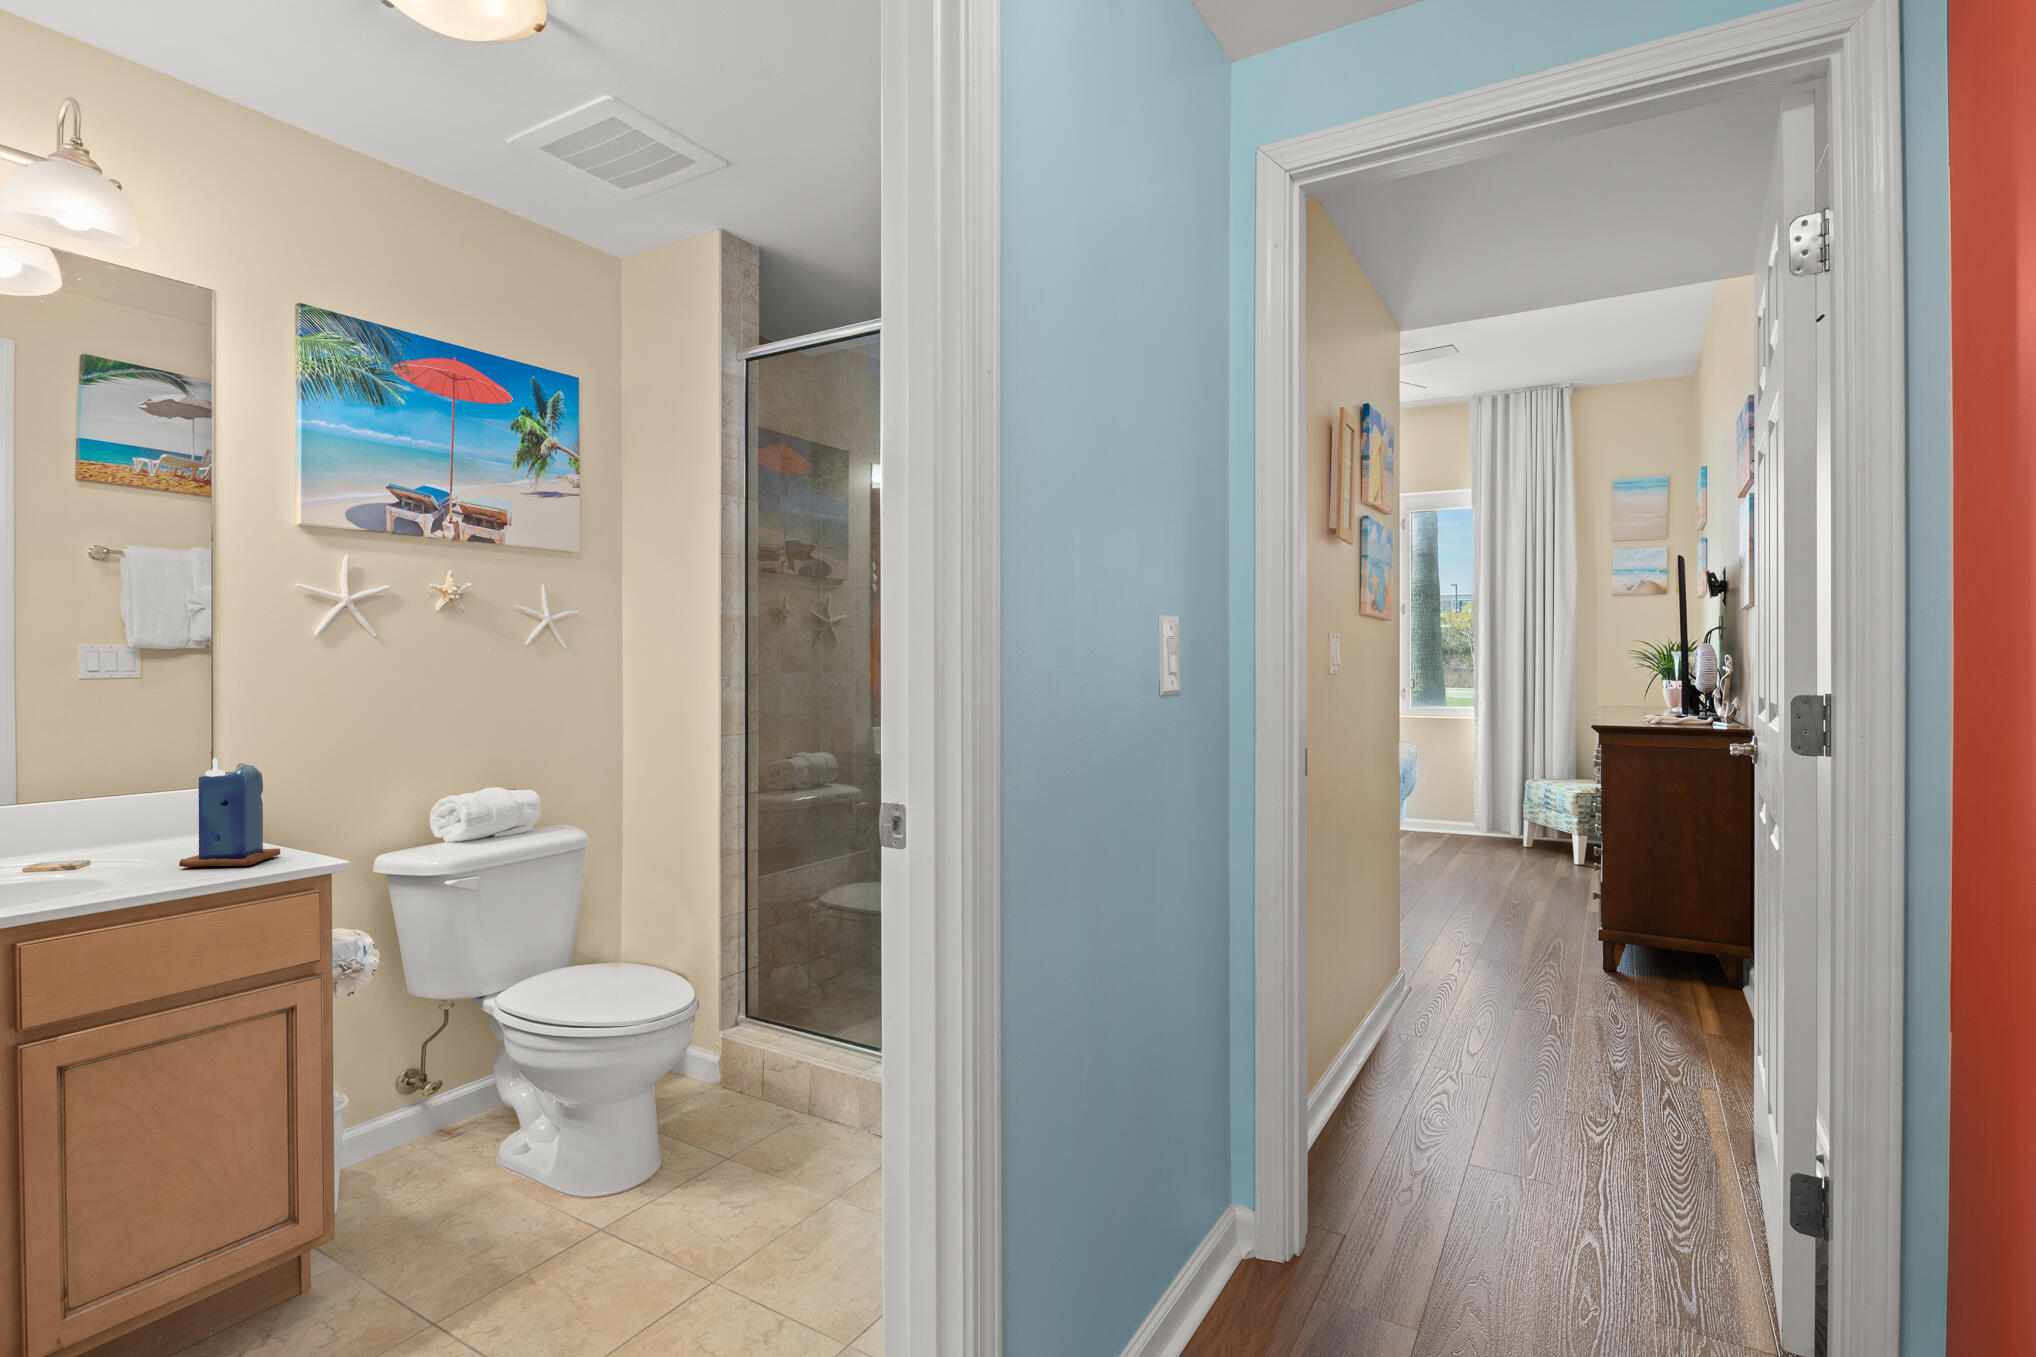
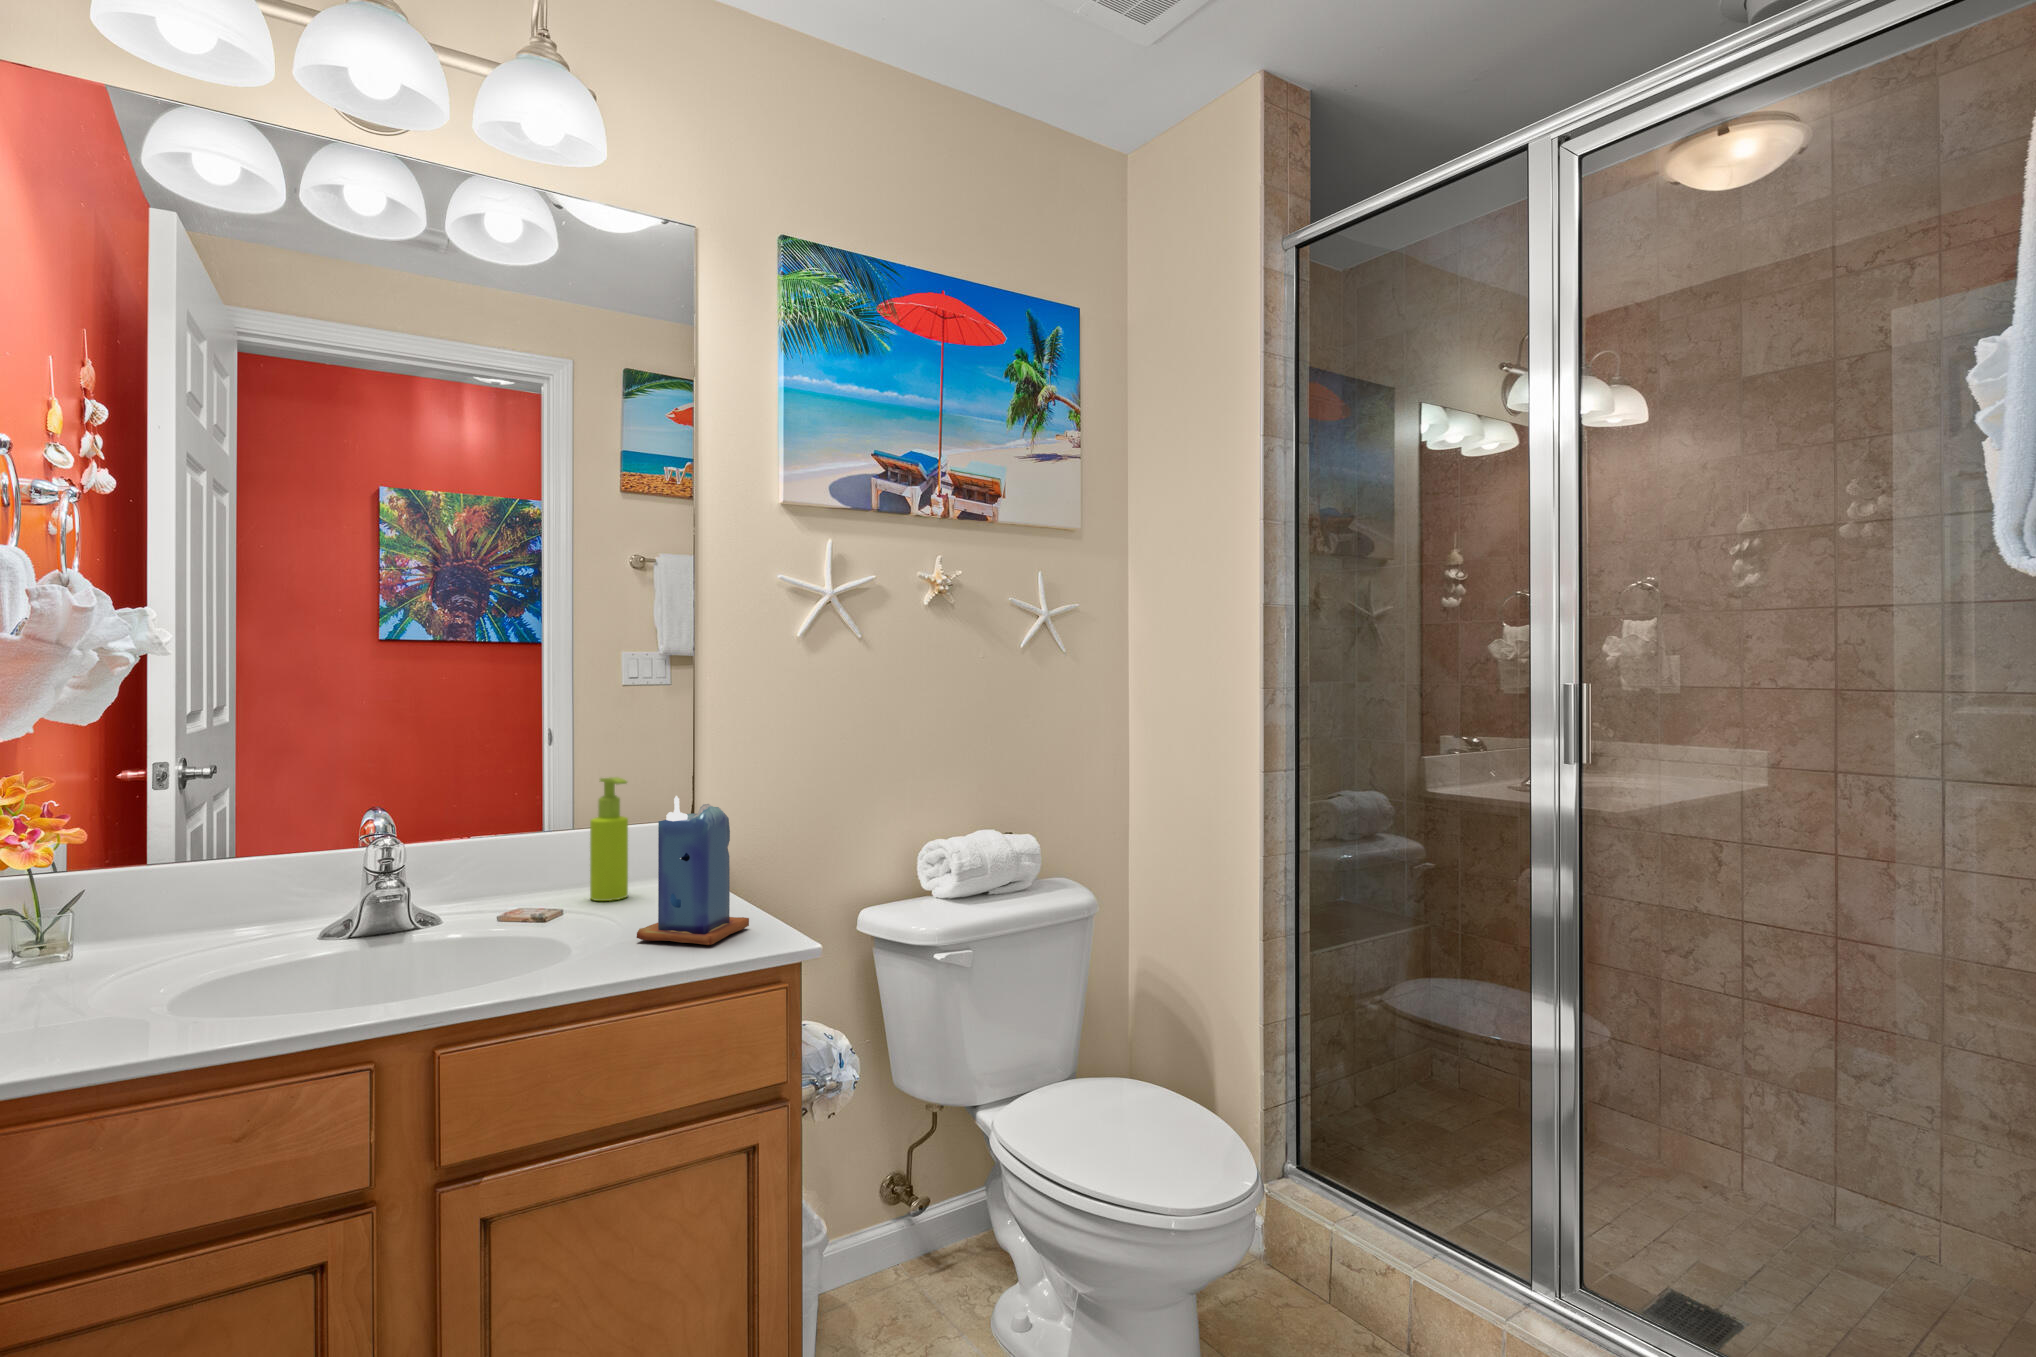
soap dispenser: none [117,750,156,851] -> present [590,777,628,901]

